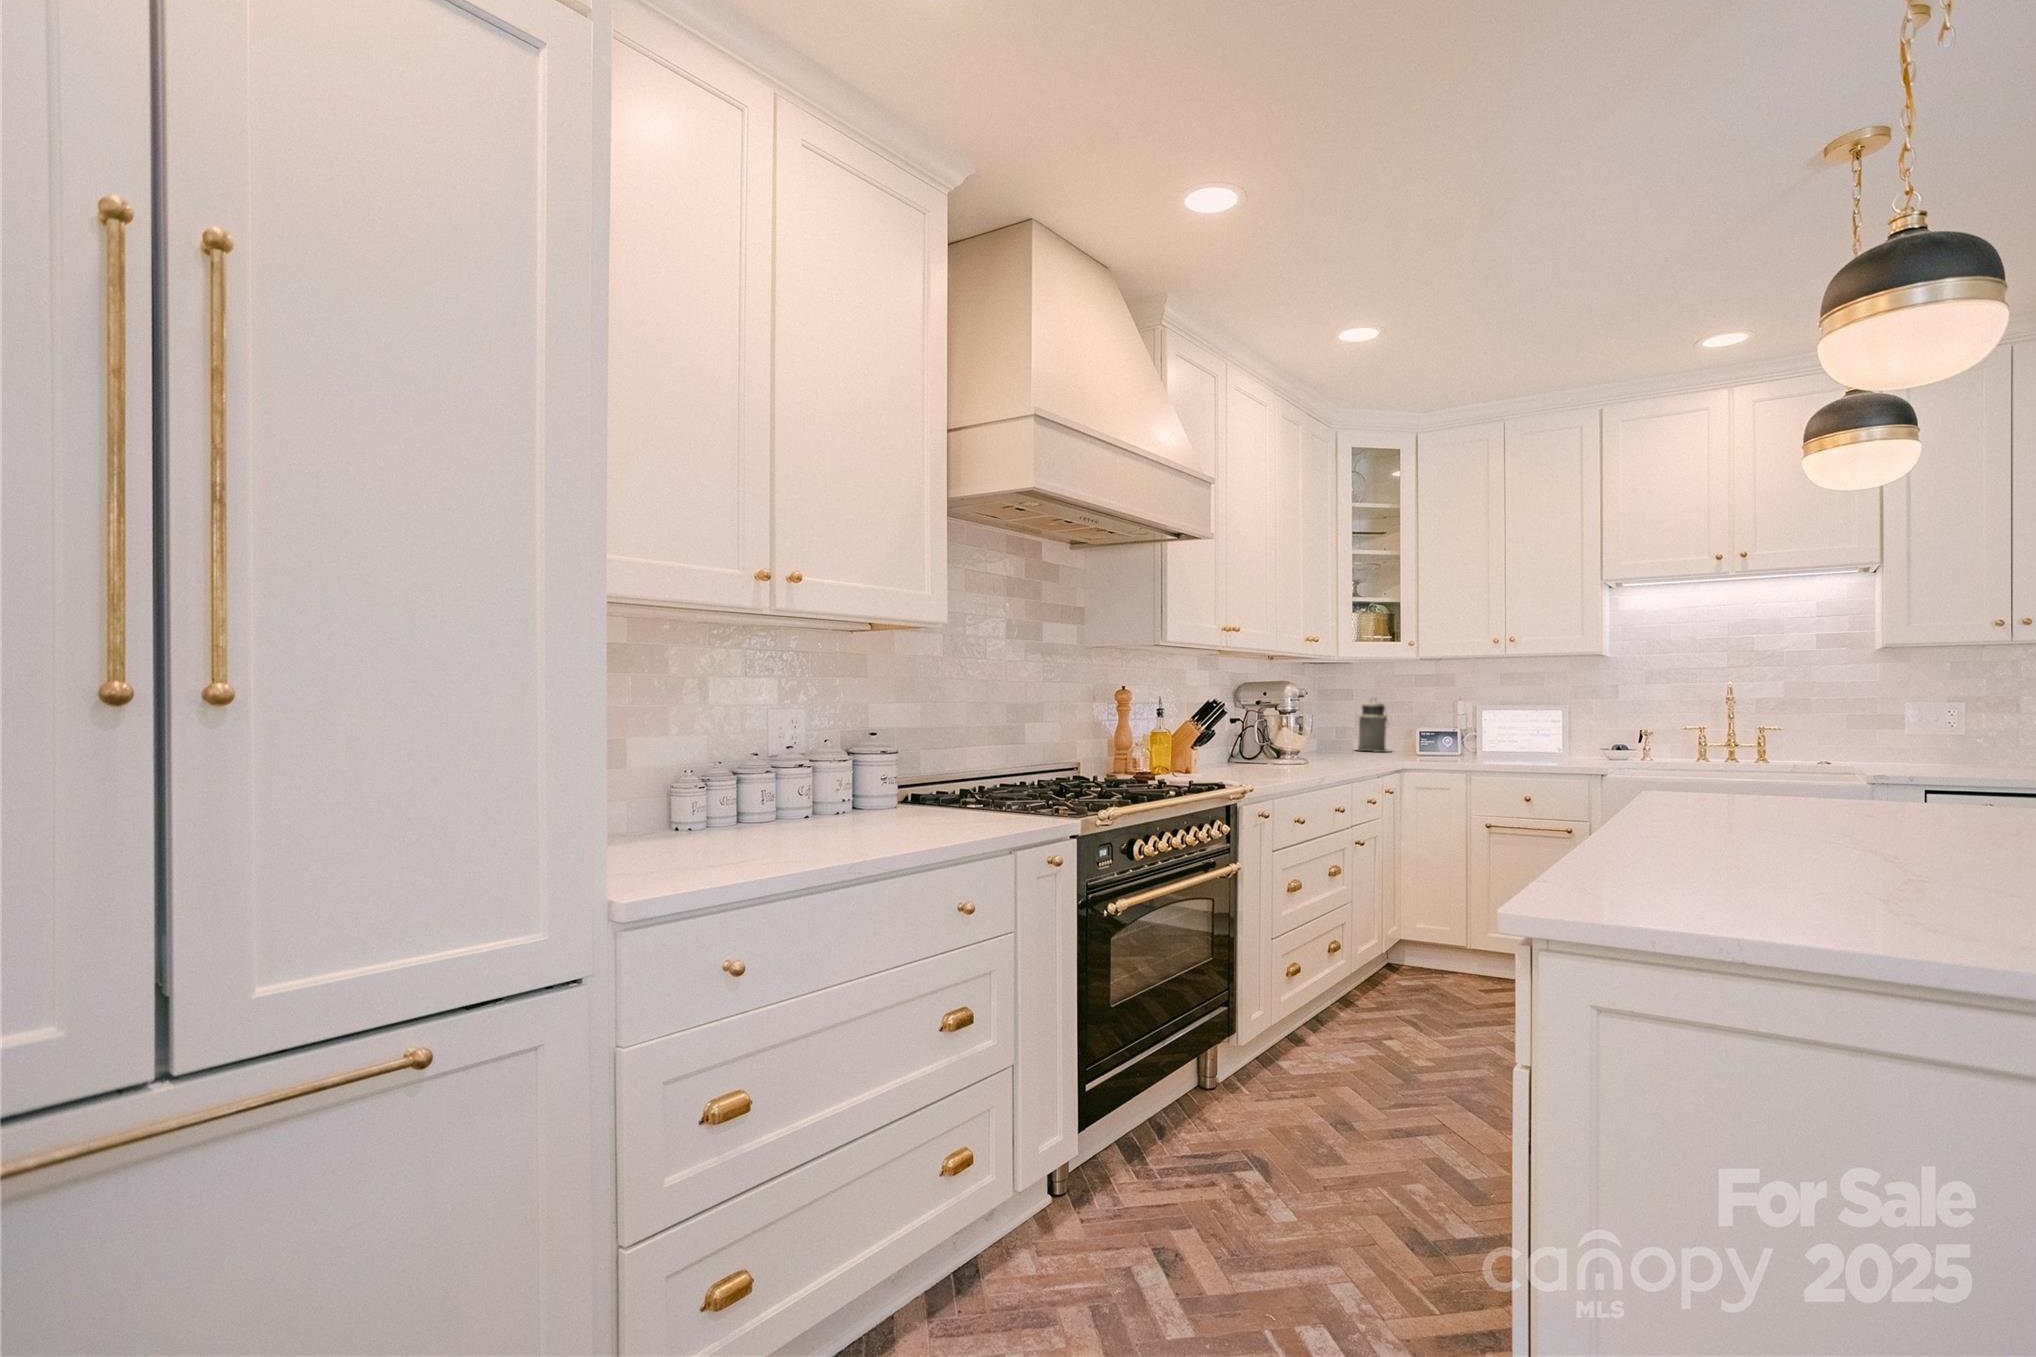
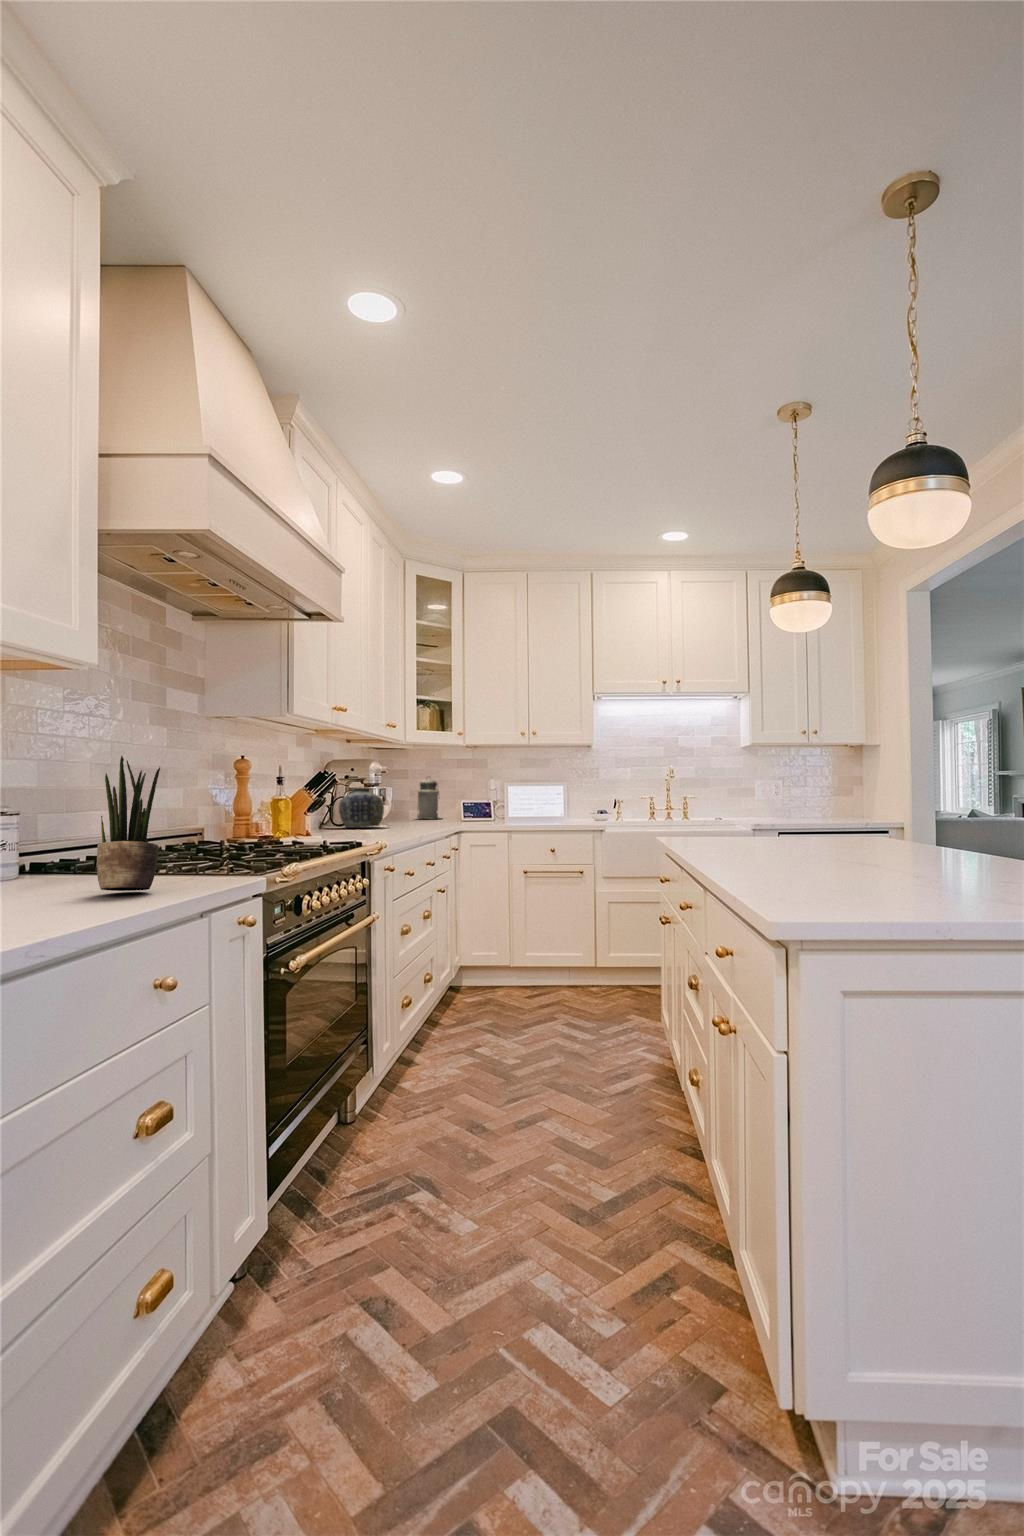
potted plant: none [925,715,974,830] -> present [97,756,160,891]
vase: none [1241,716,1293,761] -> present [339,787,384,828]

